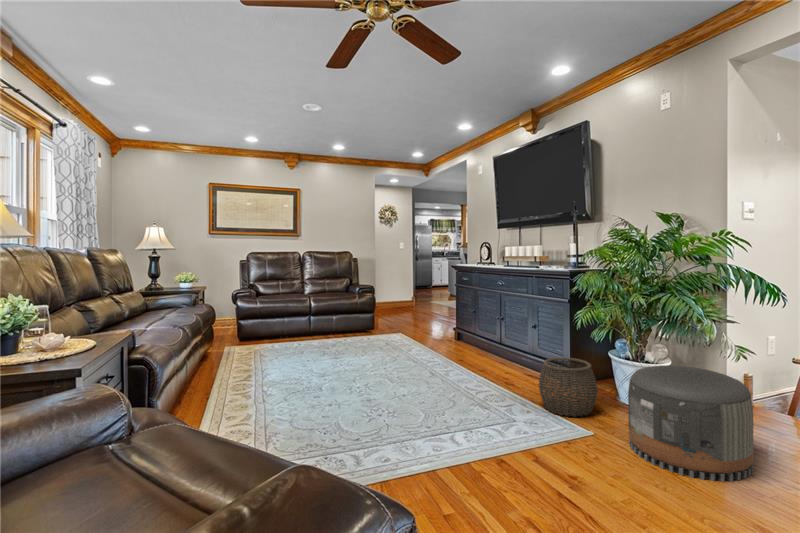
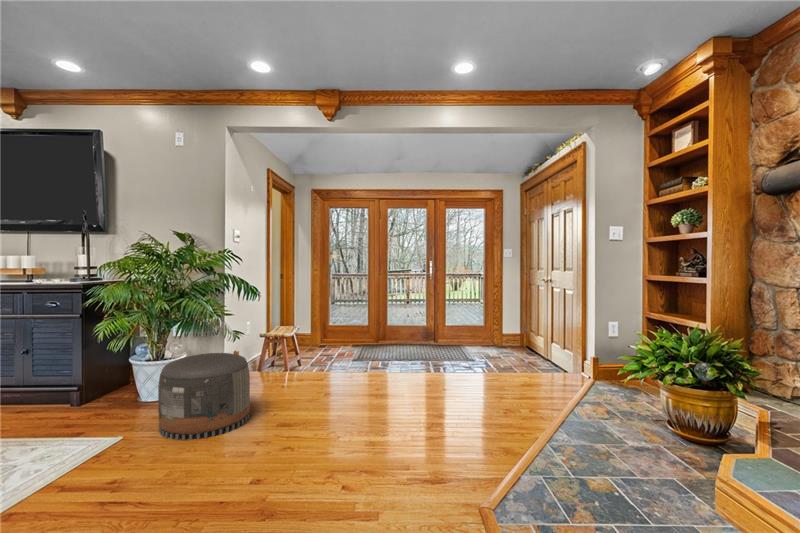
woven basket: present [539,357,598,417] -> none [46,372,122,437]

